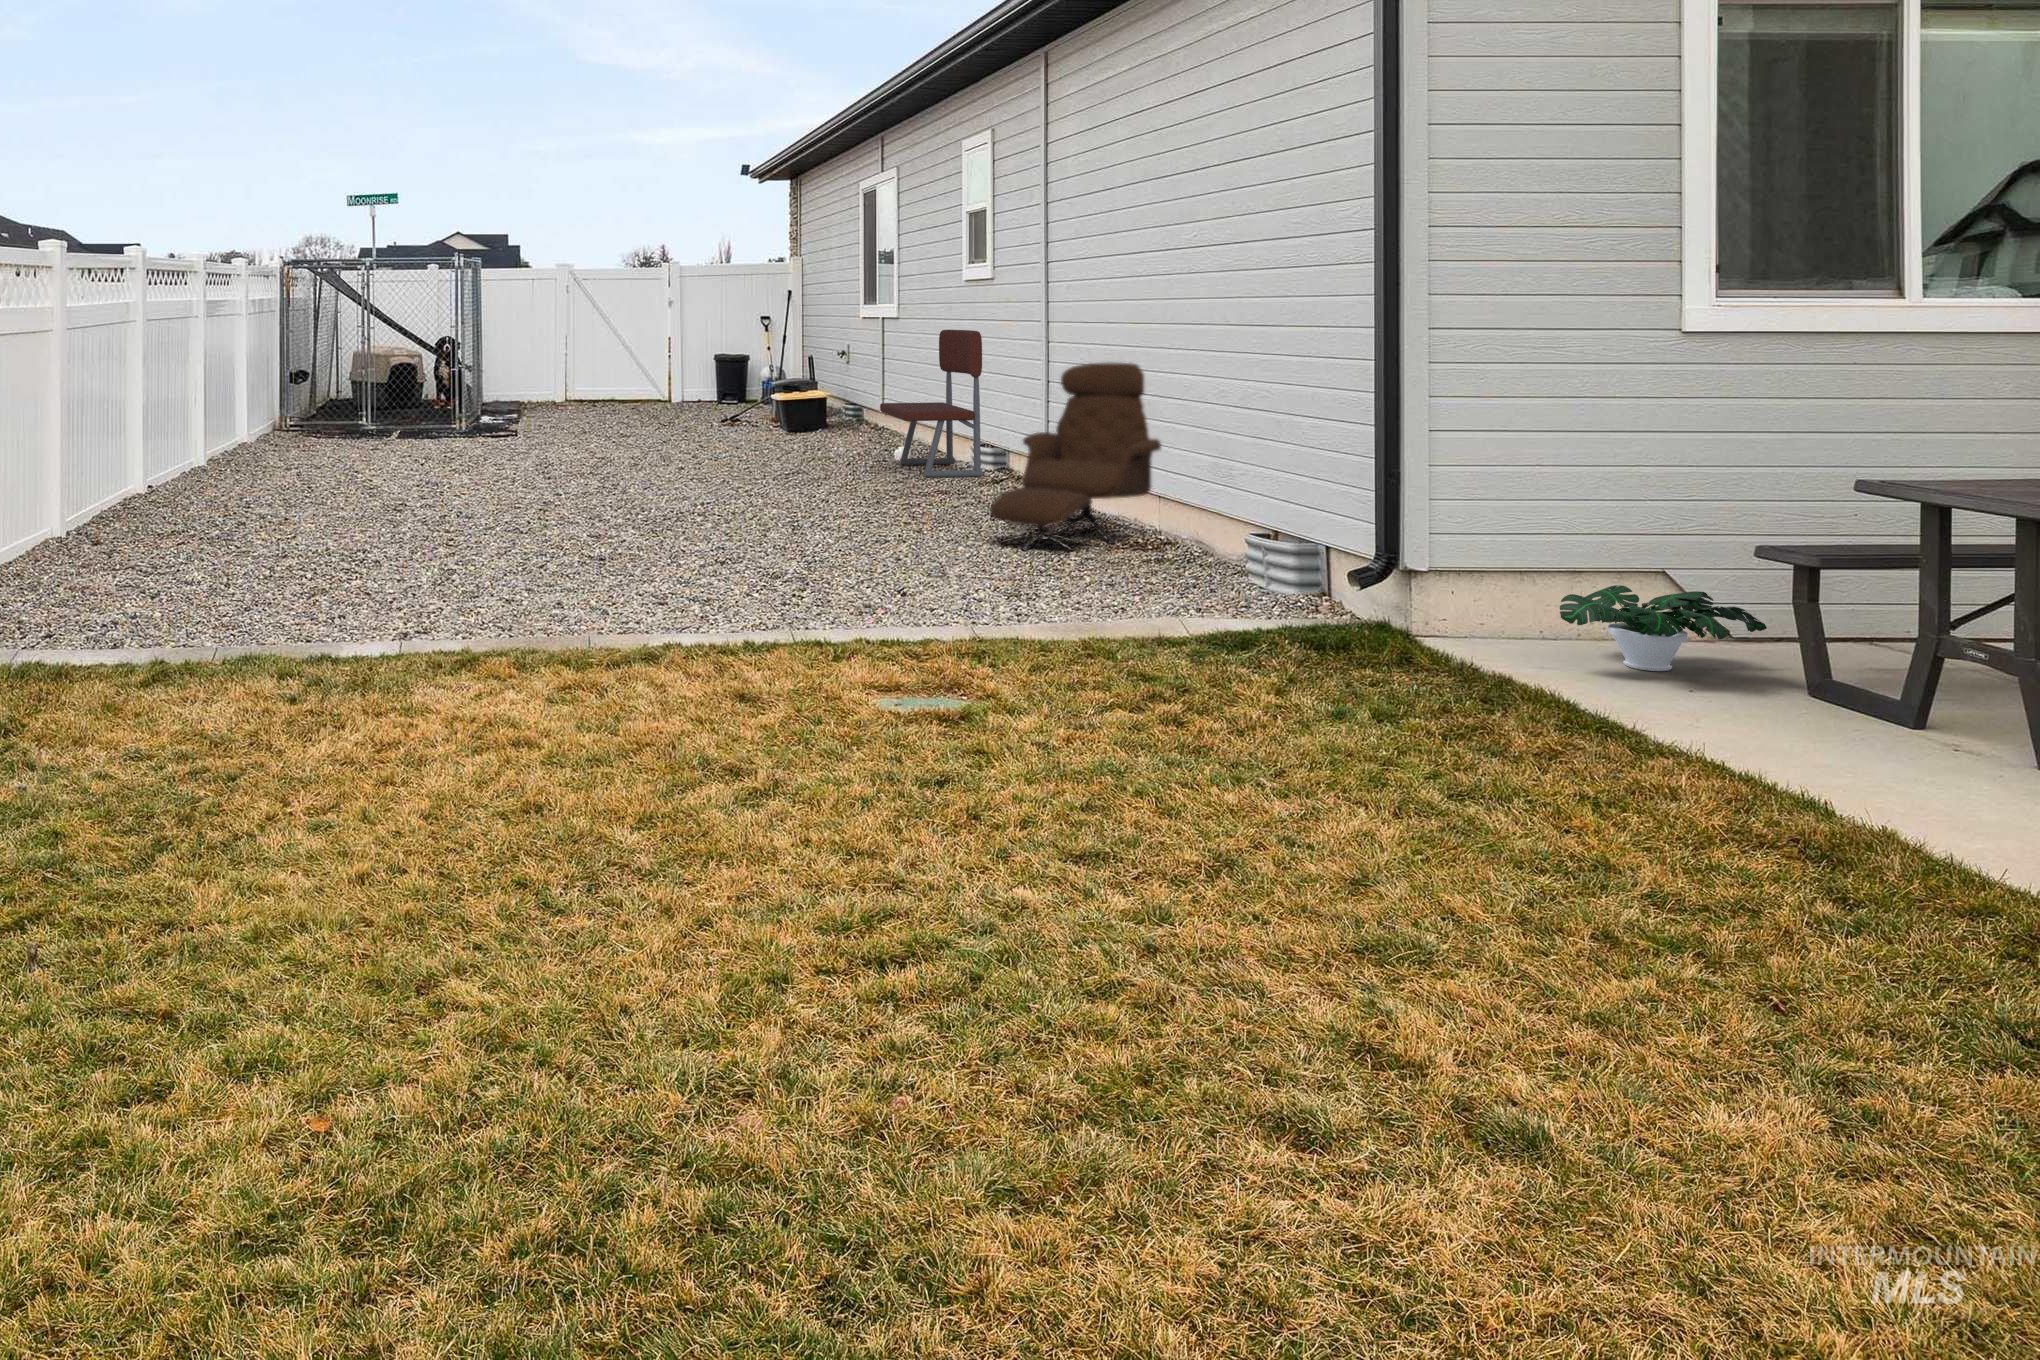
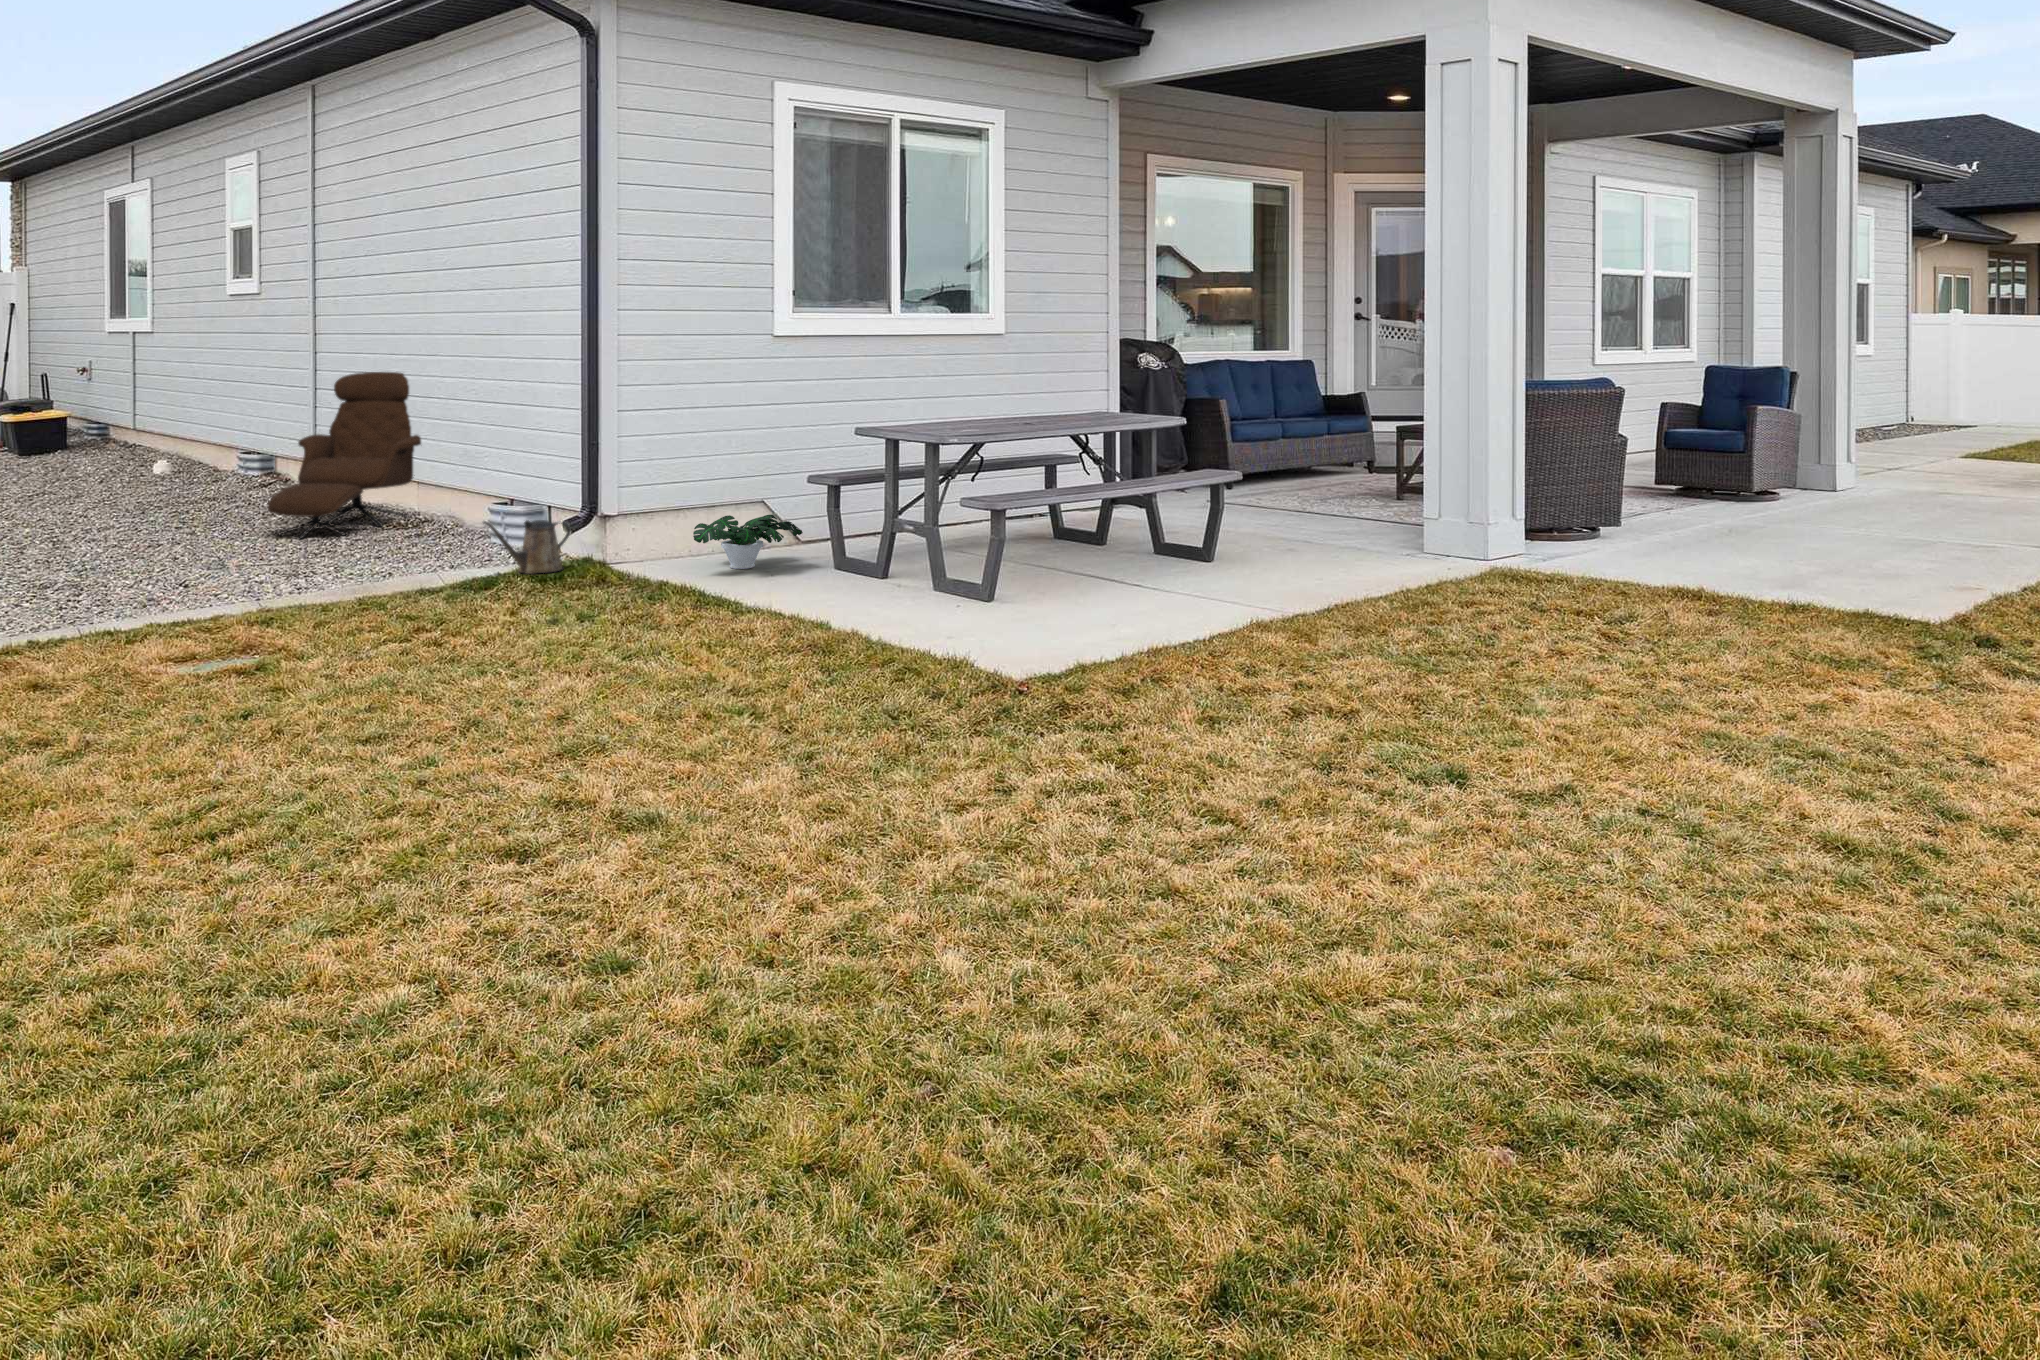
bench: present [880,330,983,477] -> none [141,343,253,486]
watering can: none [1235,557,1360,634] -> present [483,520,571,574]

